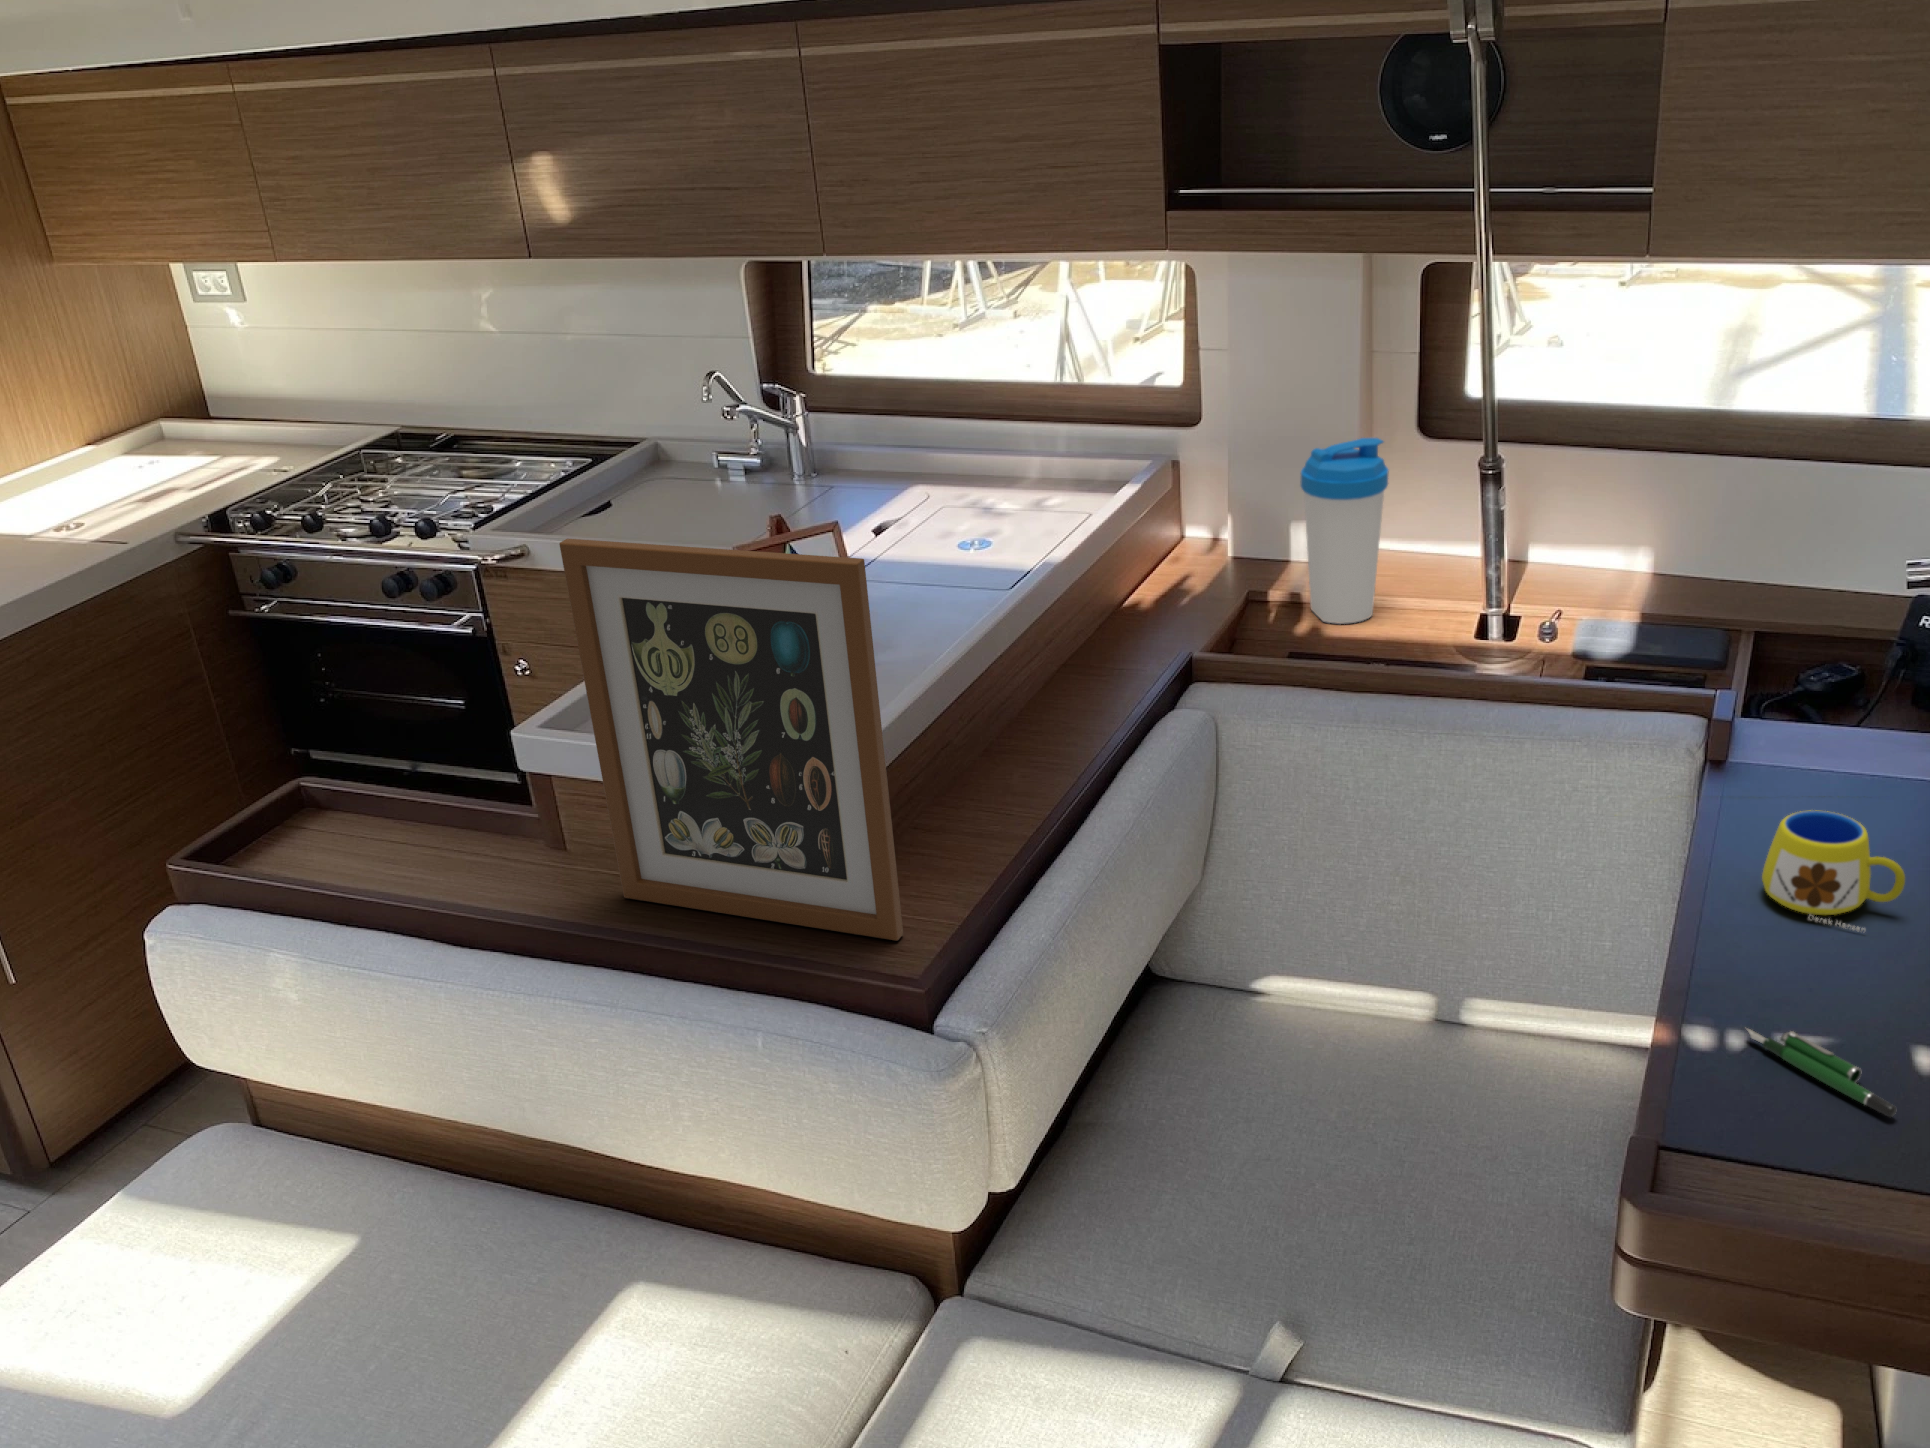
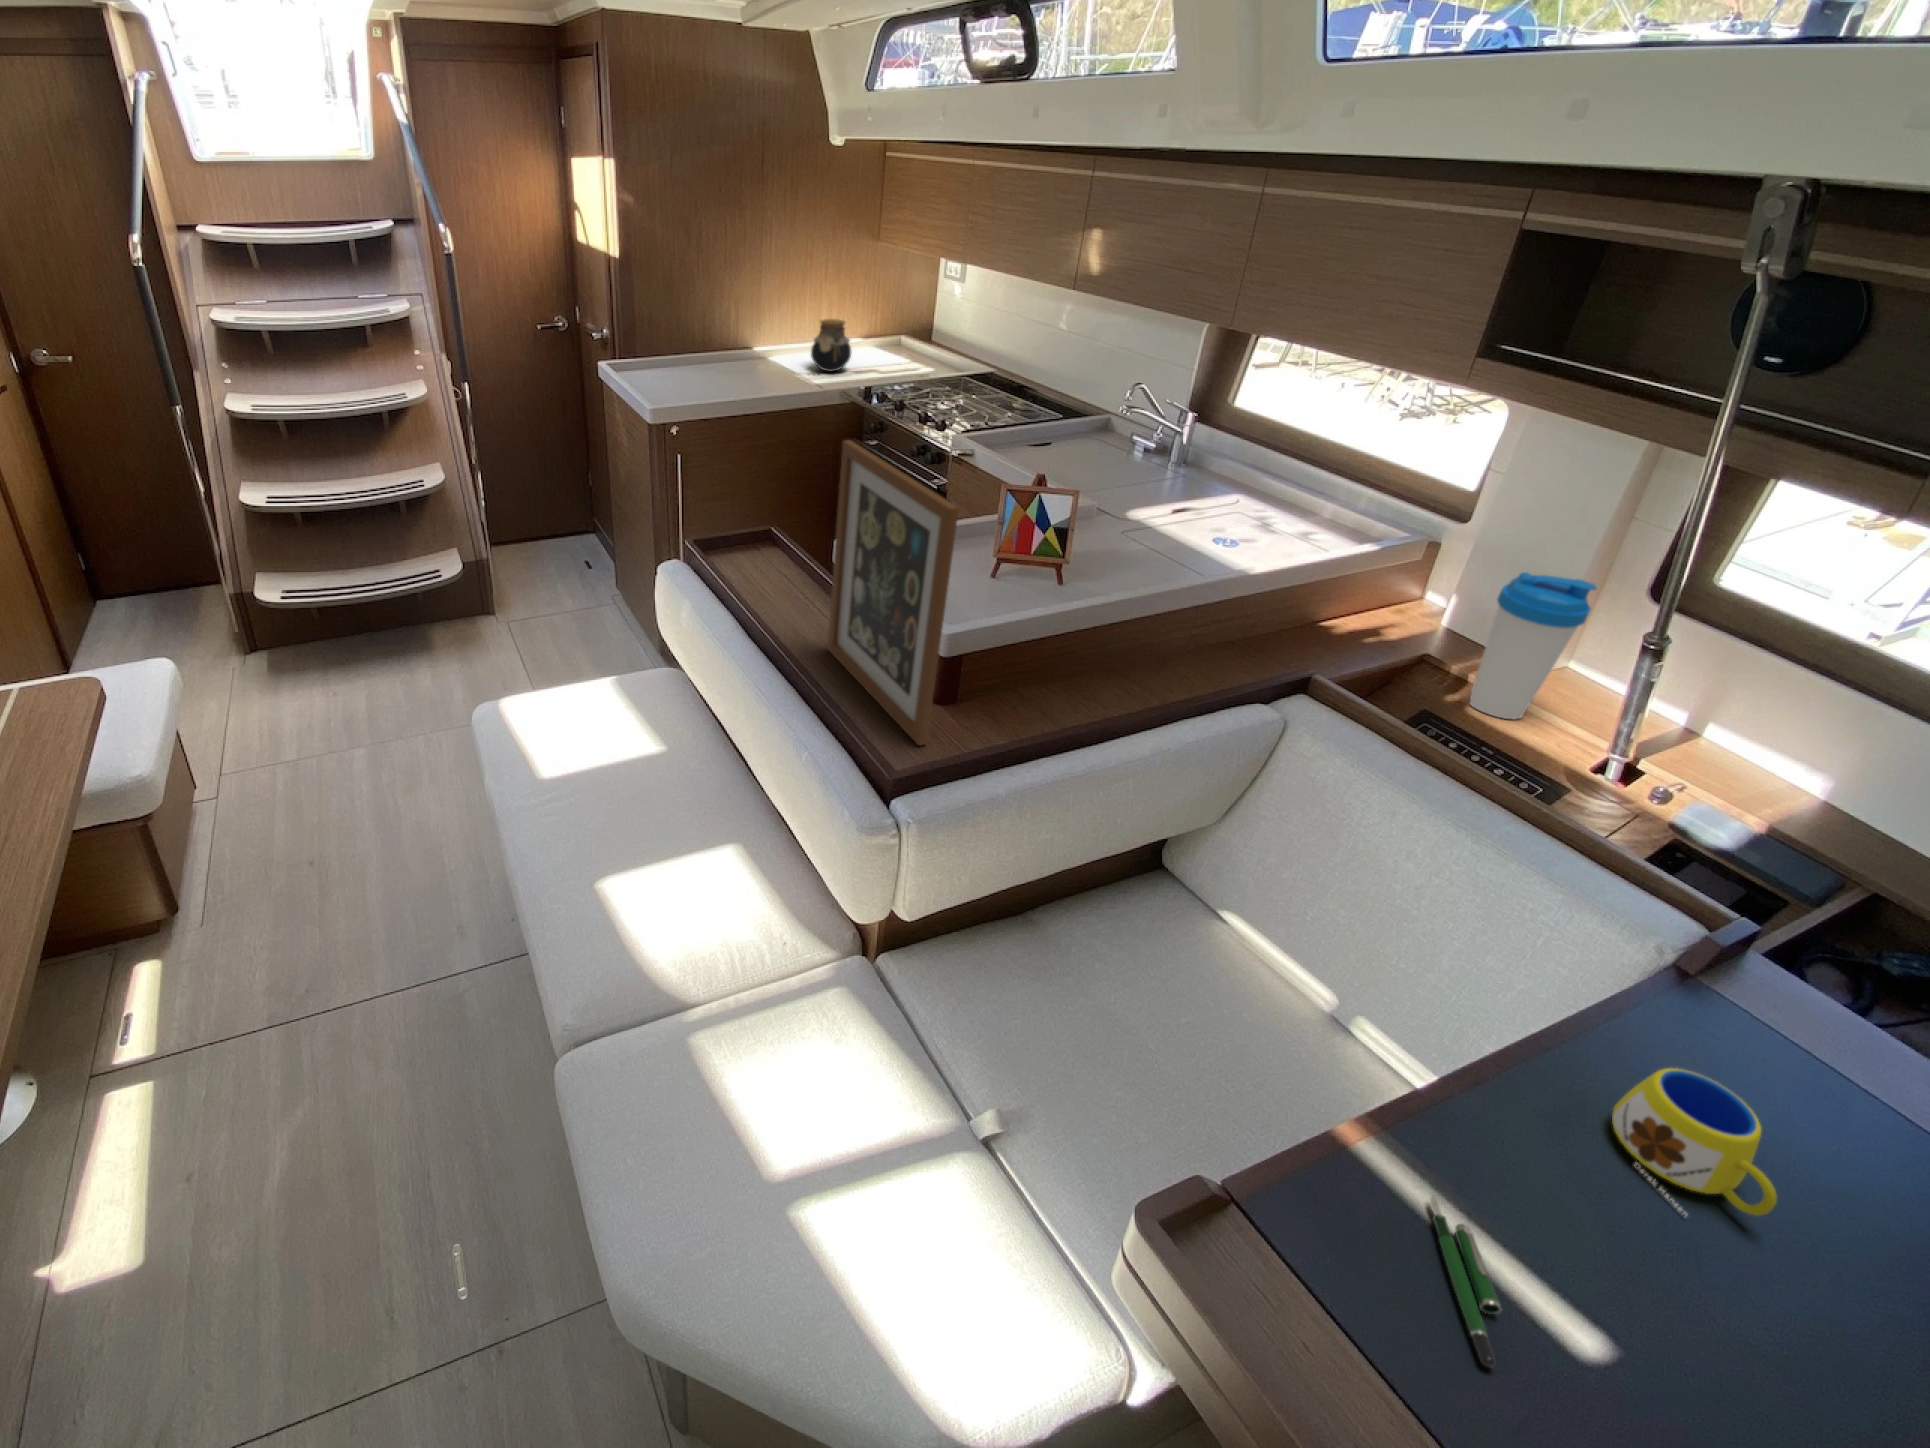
jar: none [46,414,134,515] -> present [811,319,851,372]

